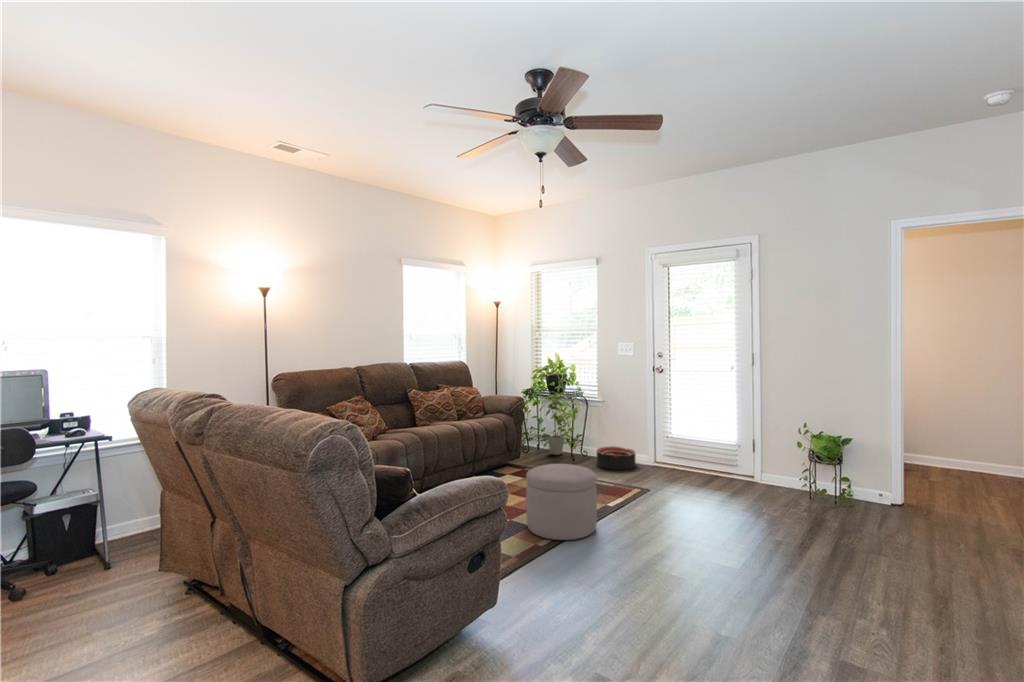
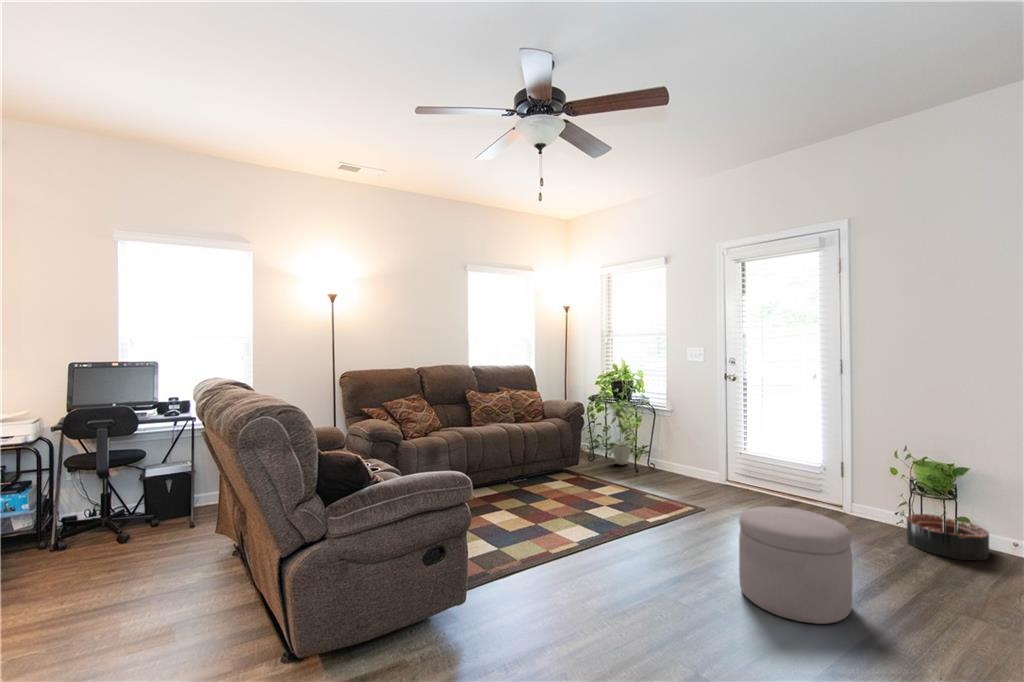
basket: present [597,446,636,470] -> present [907,514,989,561]
ottoman: present [526,464,597,540] -> present [739,506,853,624]

